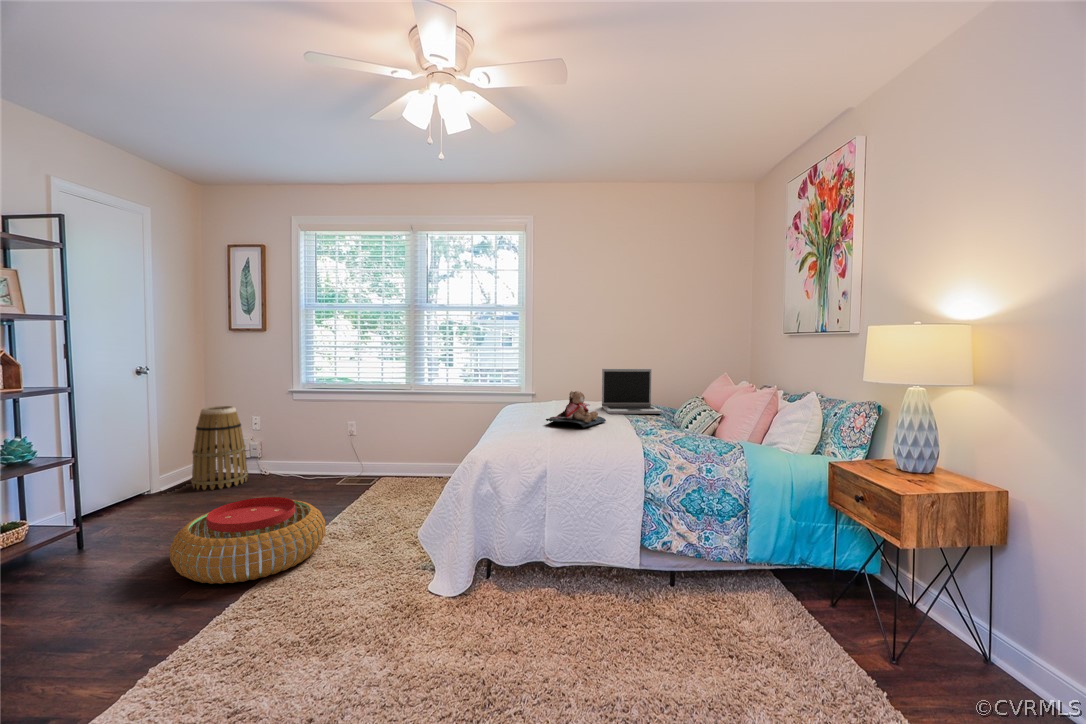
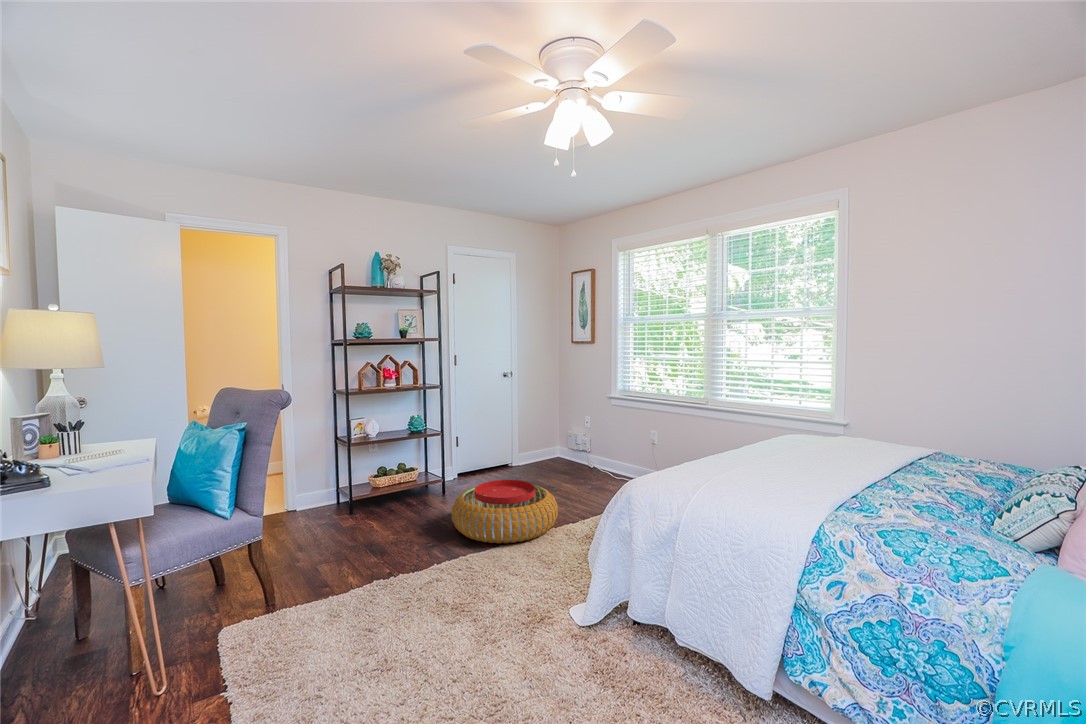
laptop: present [602,369,661,414] -> none [883,398,1006,485]
teddy bear: present [546,391,606,428] -> none [738,425,839,478]
basket: present [191,406,248,490] -> none [539,404,578,470]

